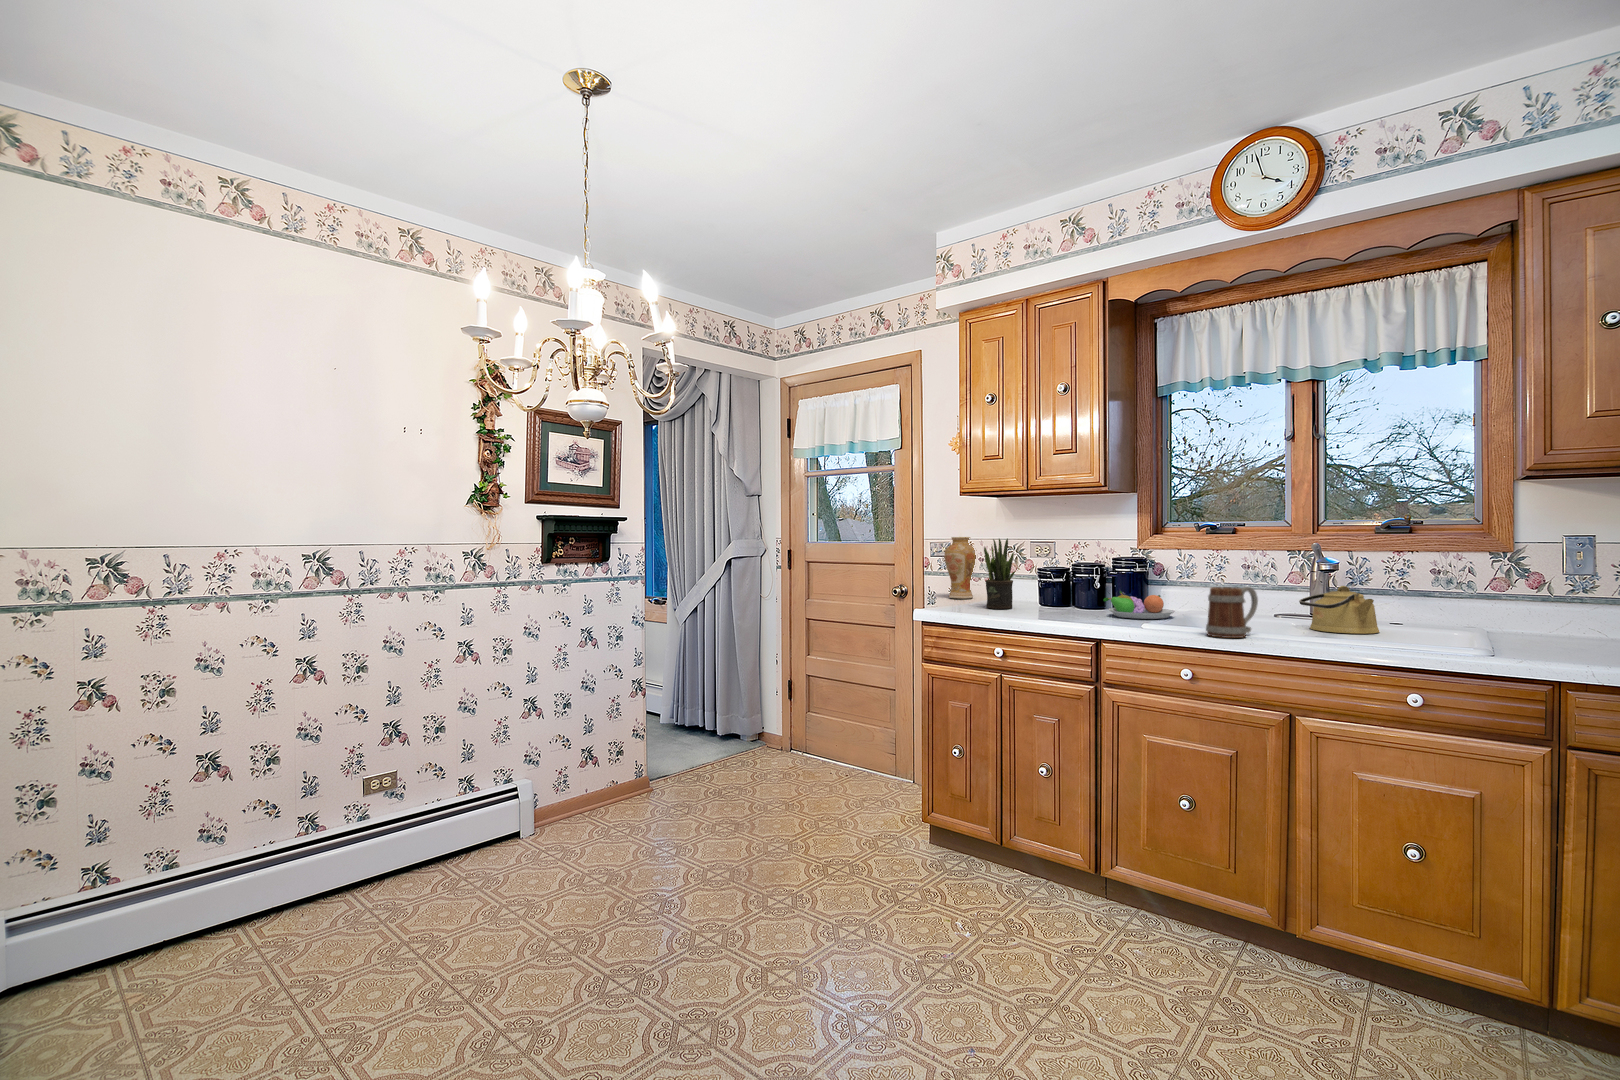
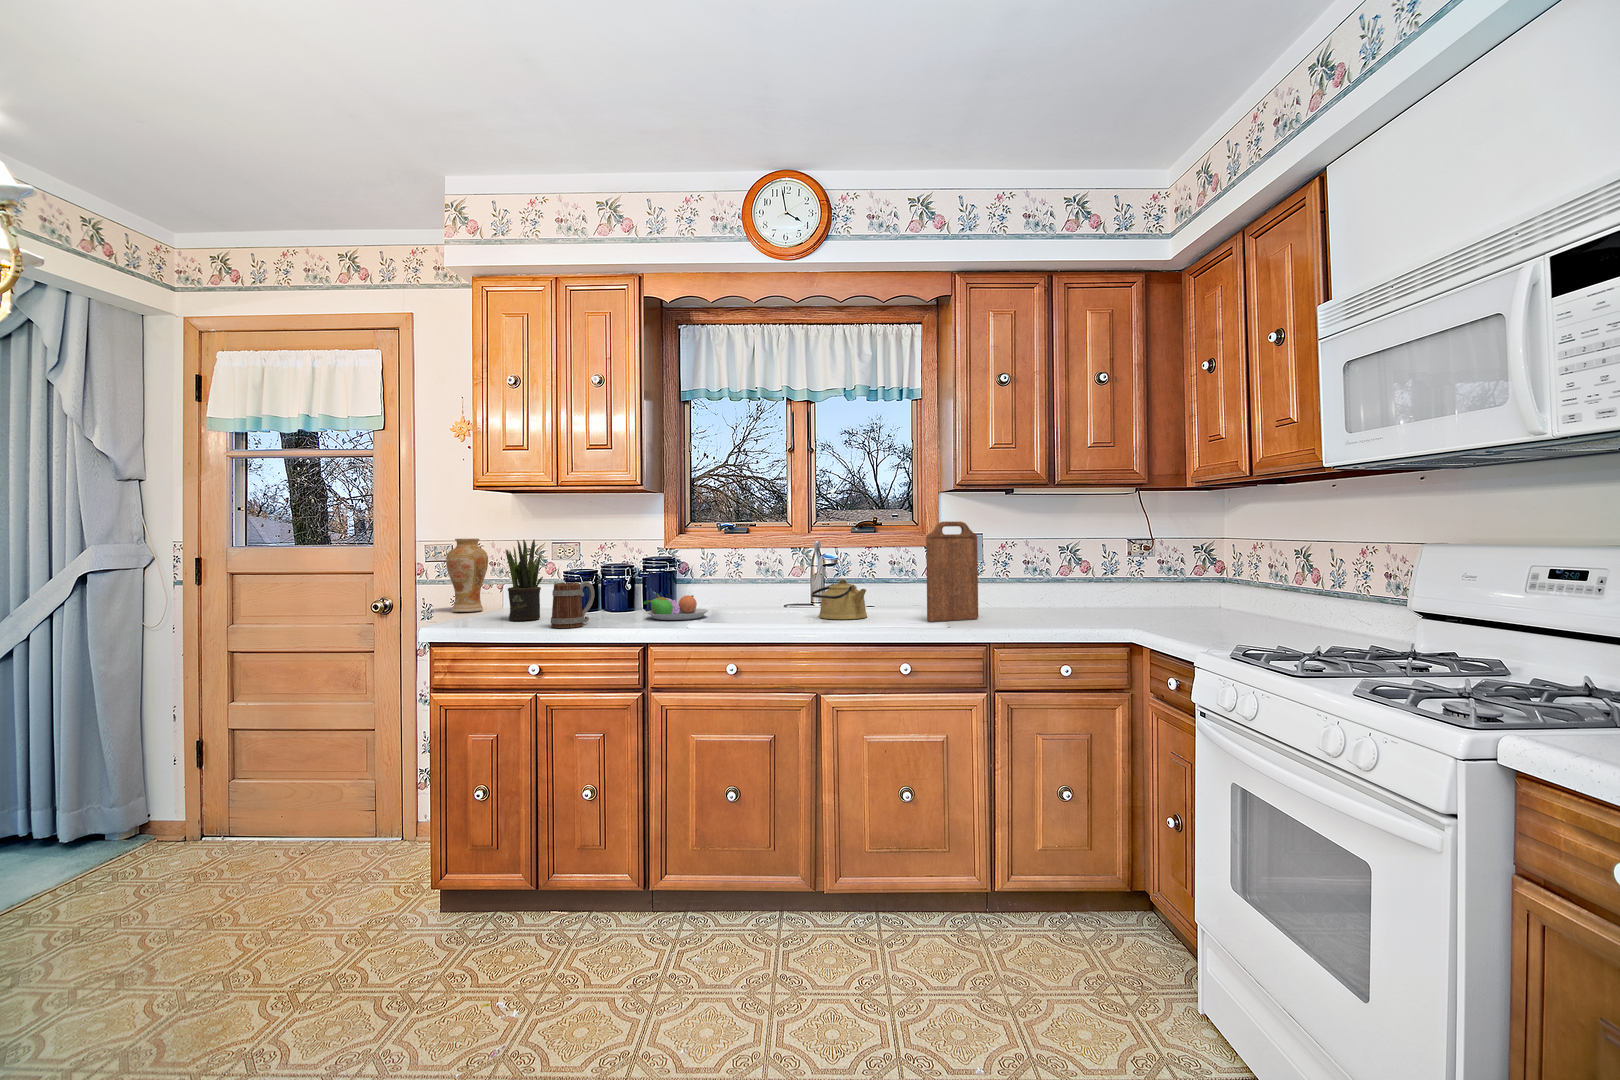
cutting board: none [1468,517,1566,649] -> present [926,521,978,622]
mug: present [1206,587,1258,638] -> present [551,582,594,628]

